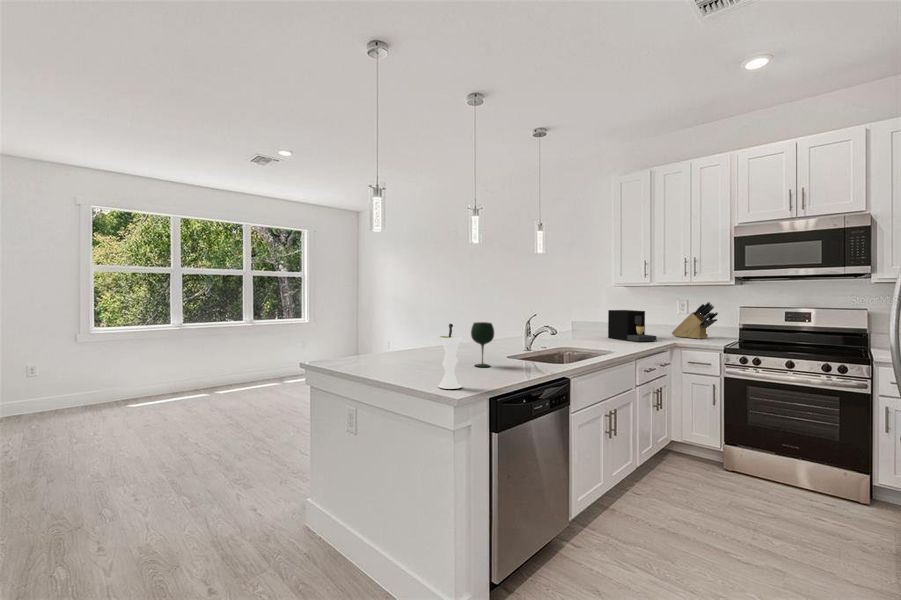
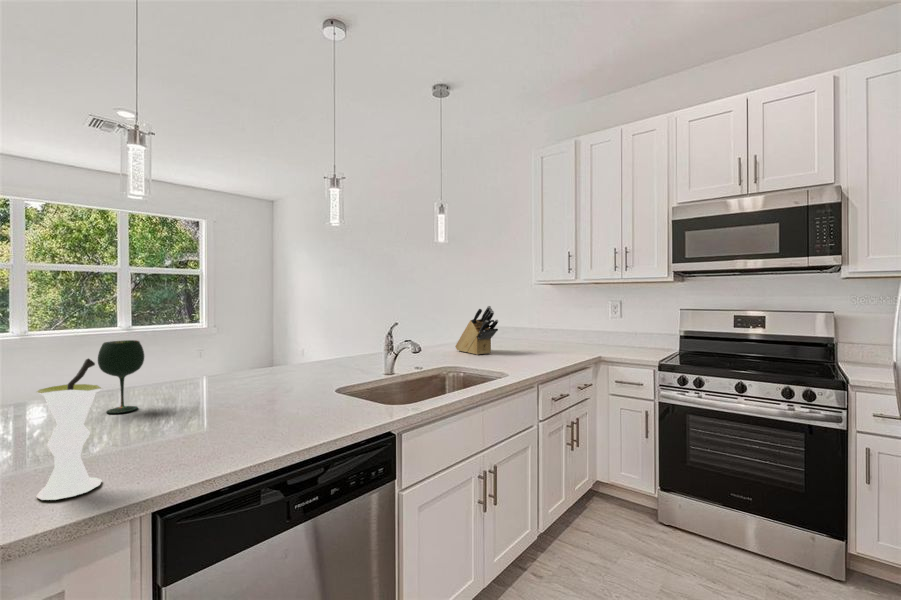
knife block: present [672,302,718,339] -> present [455,306,498,355]
coffee maker: present [608,310,656,342] -> none [522,314,577,356]
wine glass: present [471,322,494,367] -> present [98,340,144,413]

